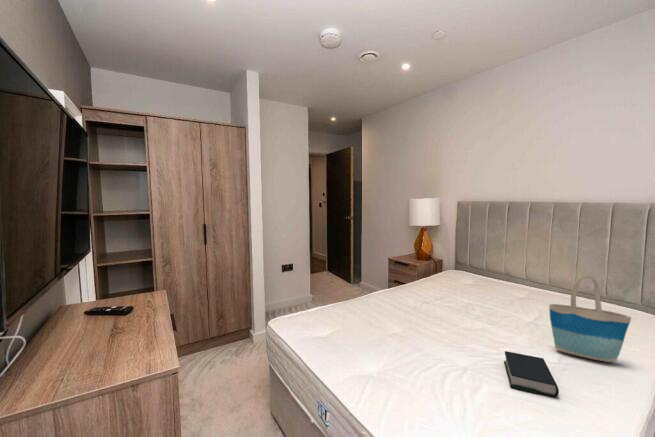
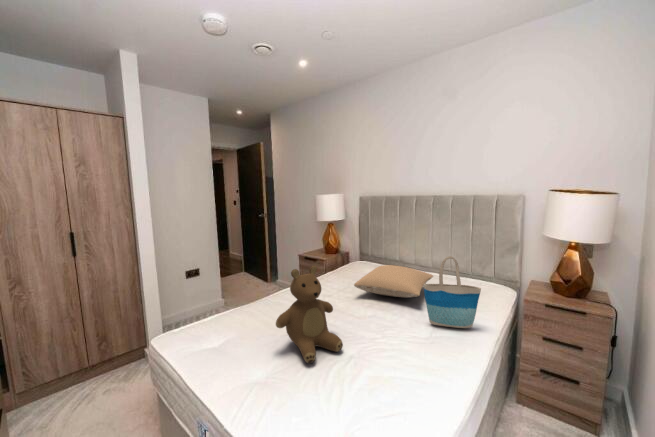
teddy bear: none [384,272,453,368] -> present [276,265,343,363]
pillow: none [457,278,555,317] -> present [354,265,433,298]
book: present [504,351,559,397] -> none [388,332,427,368]

